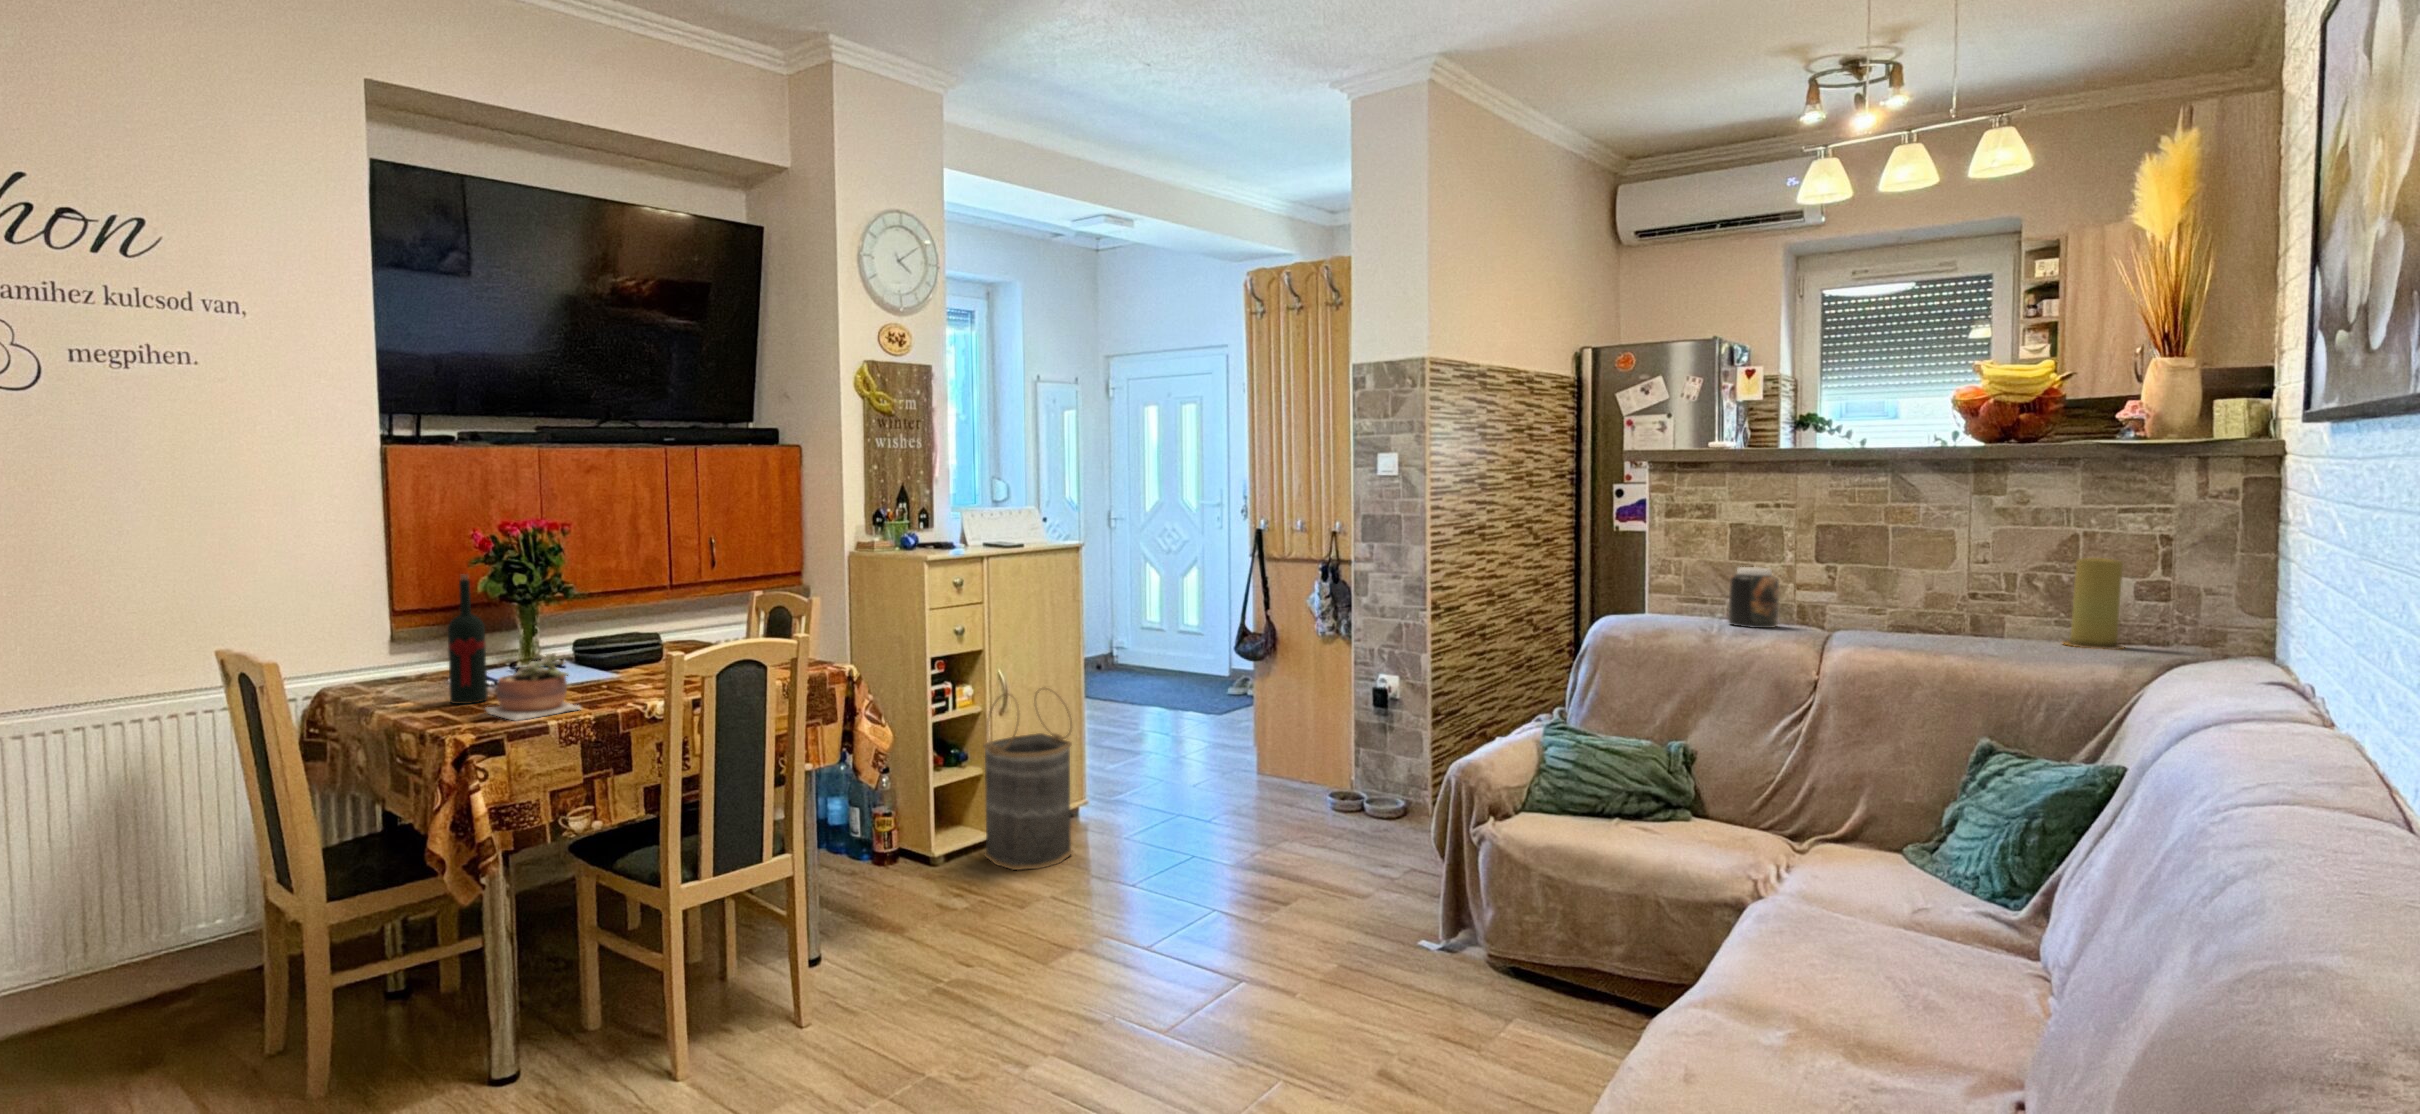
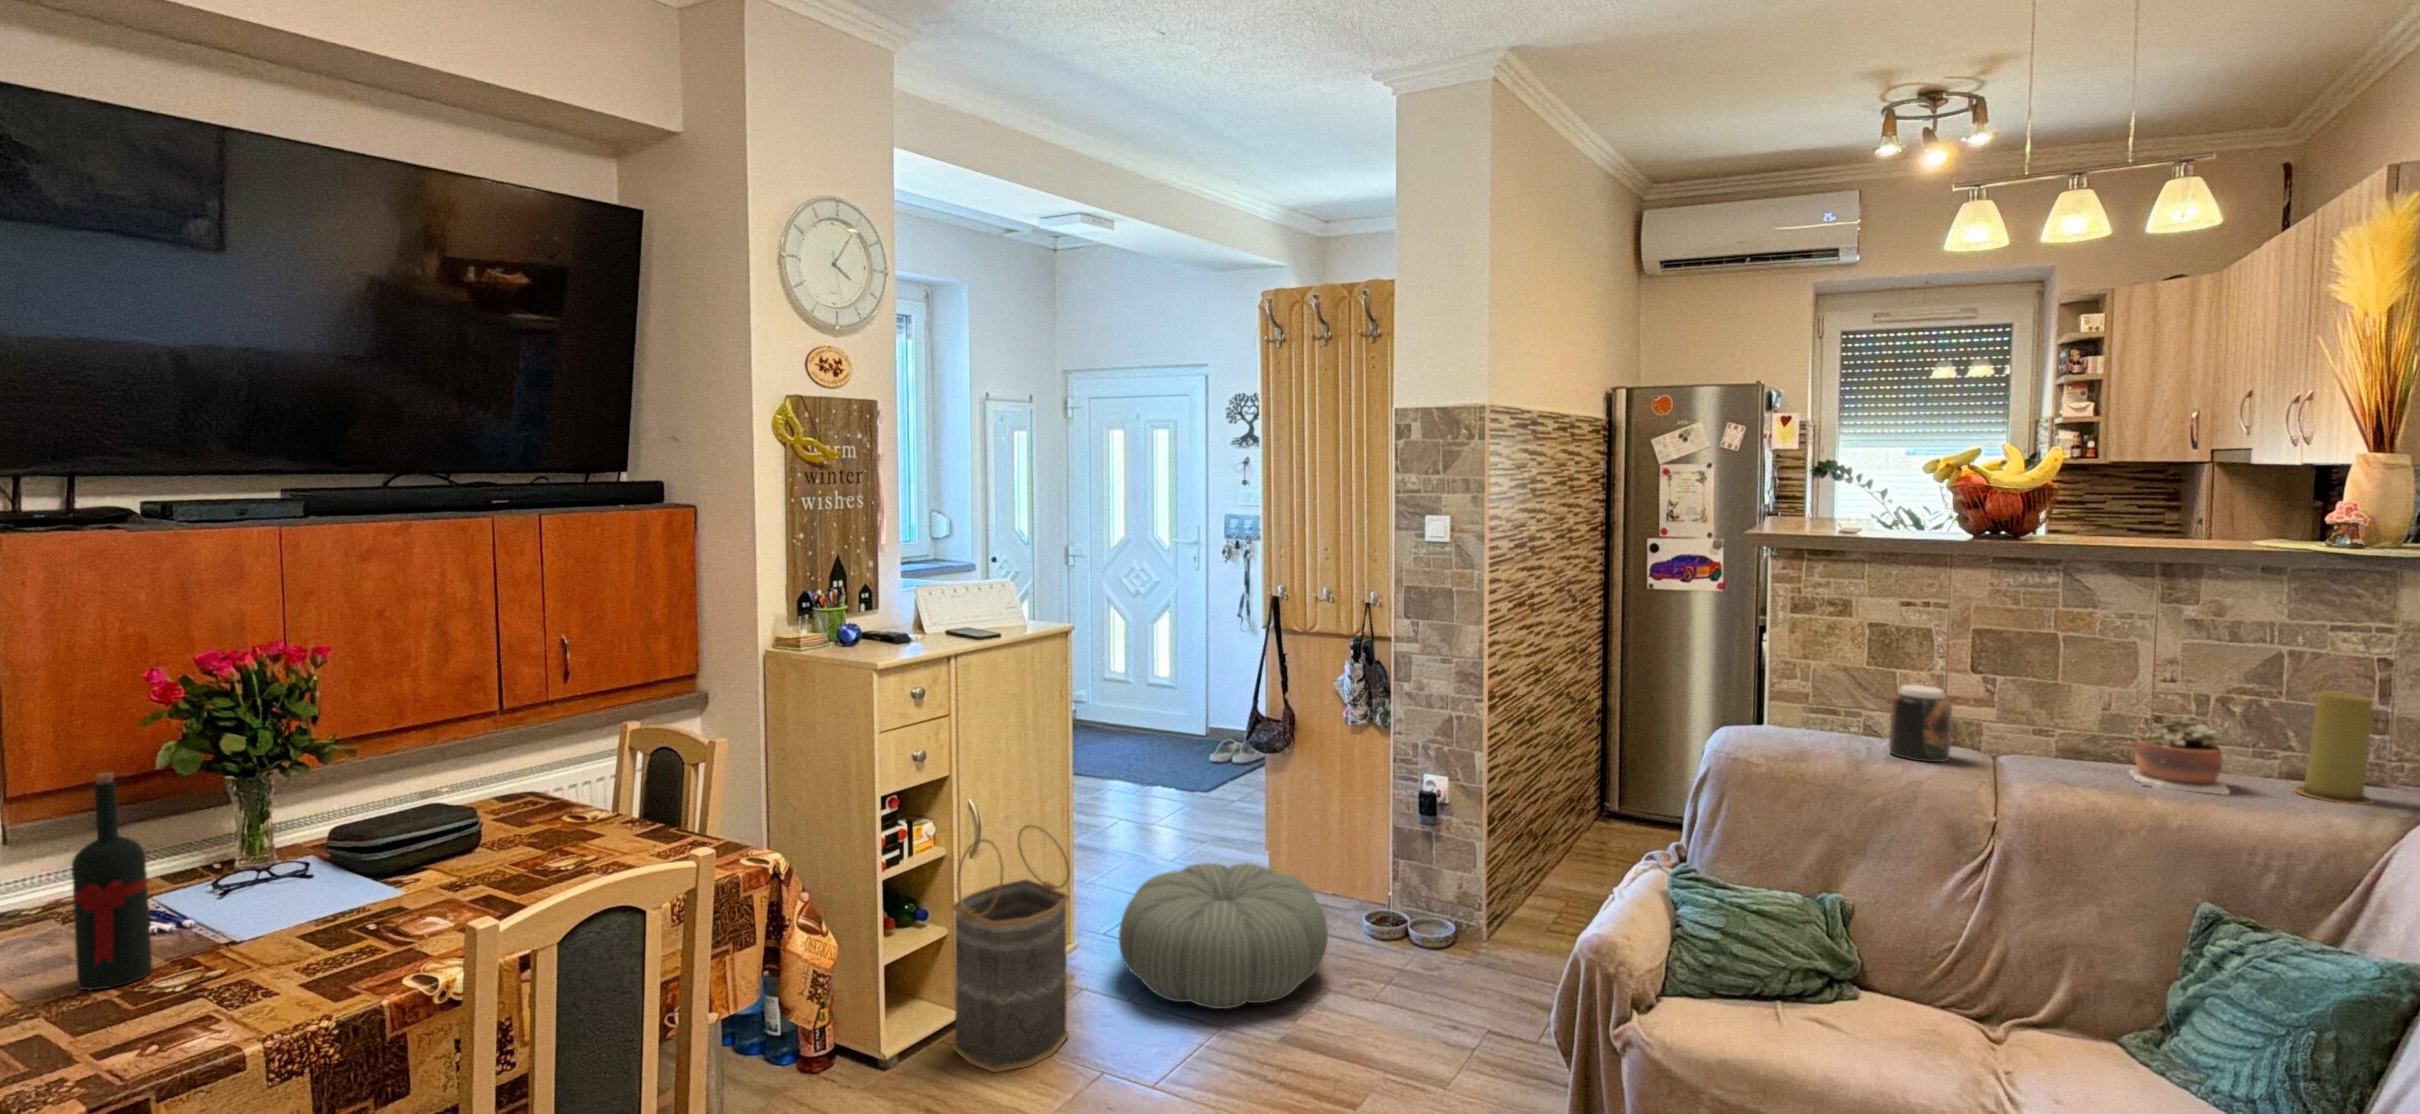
succulent plant: present [486,653,580,721] -> present [2130,716,2230,795]
pouf: none [1118,742,1288,845] -> present [1119,863,1328,1009]

